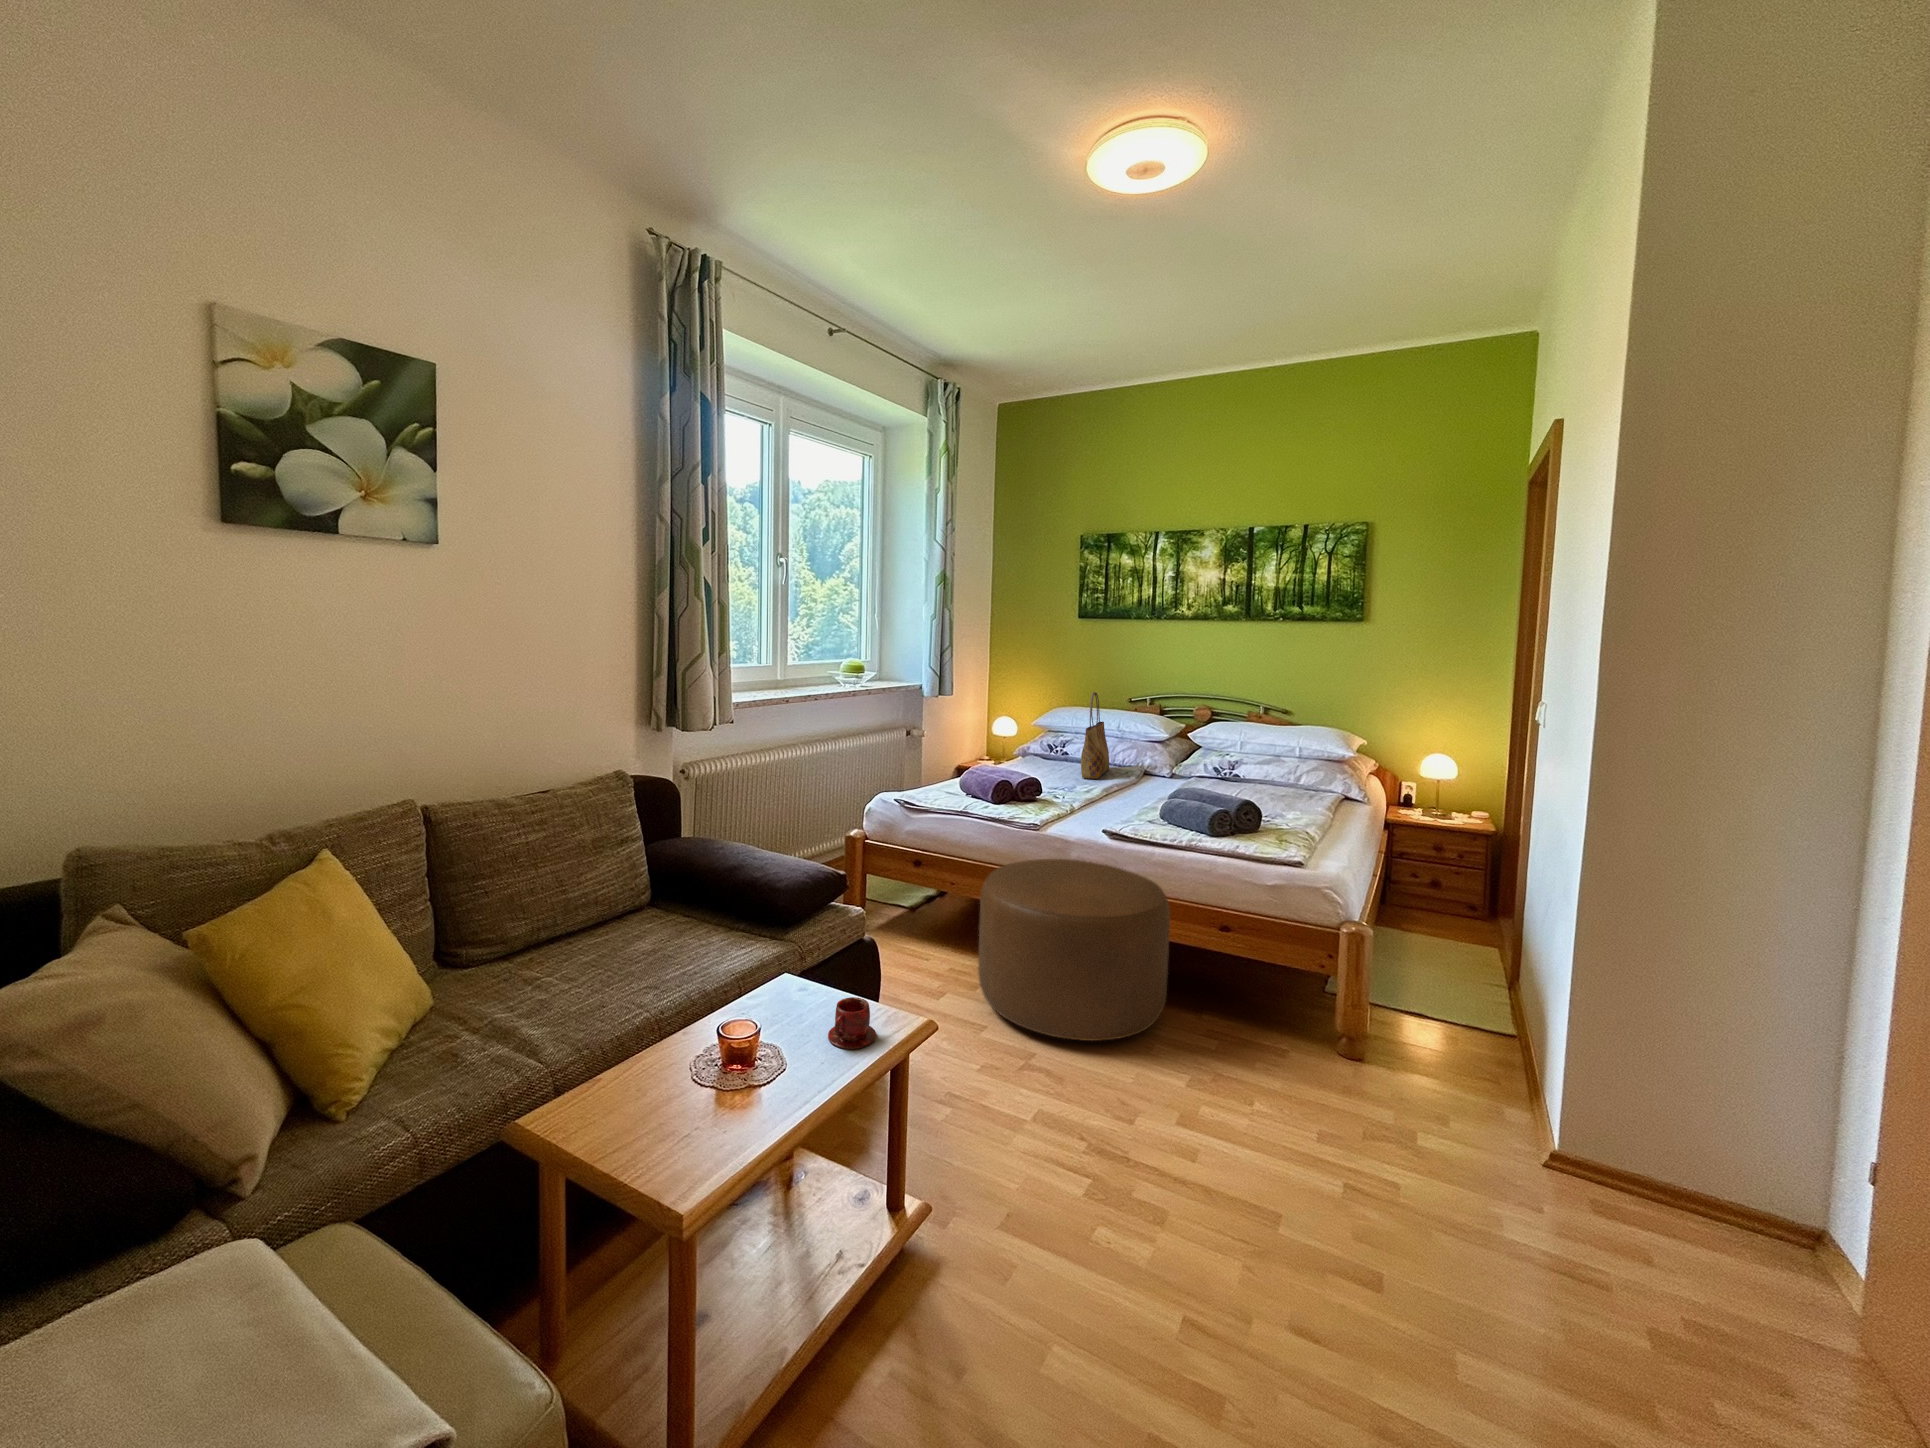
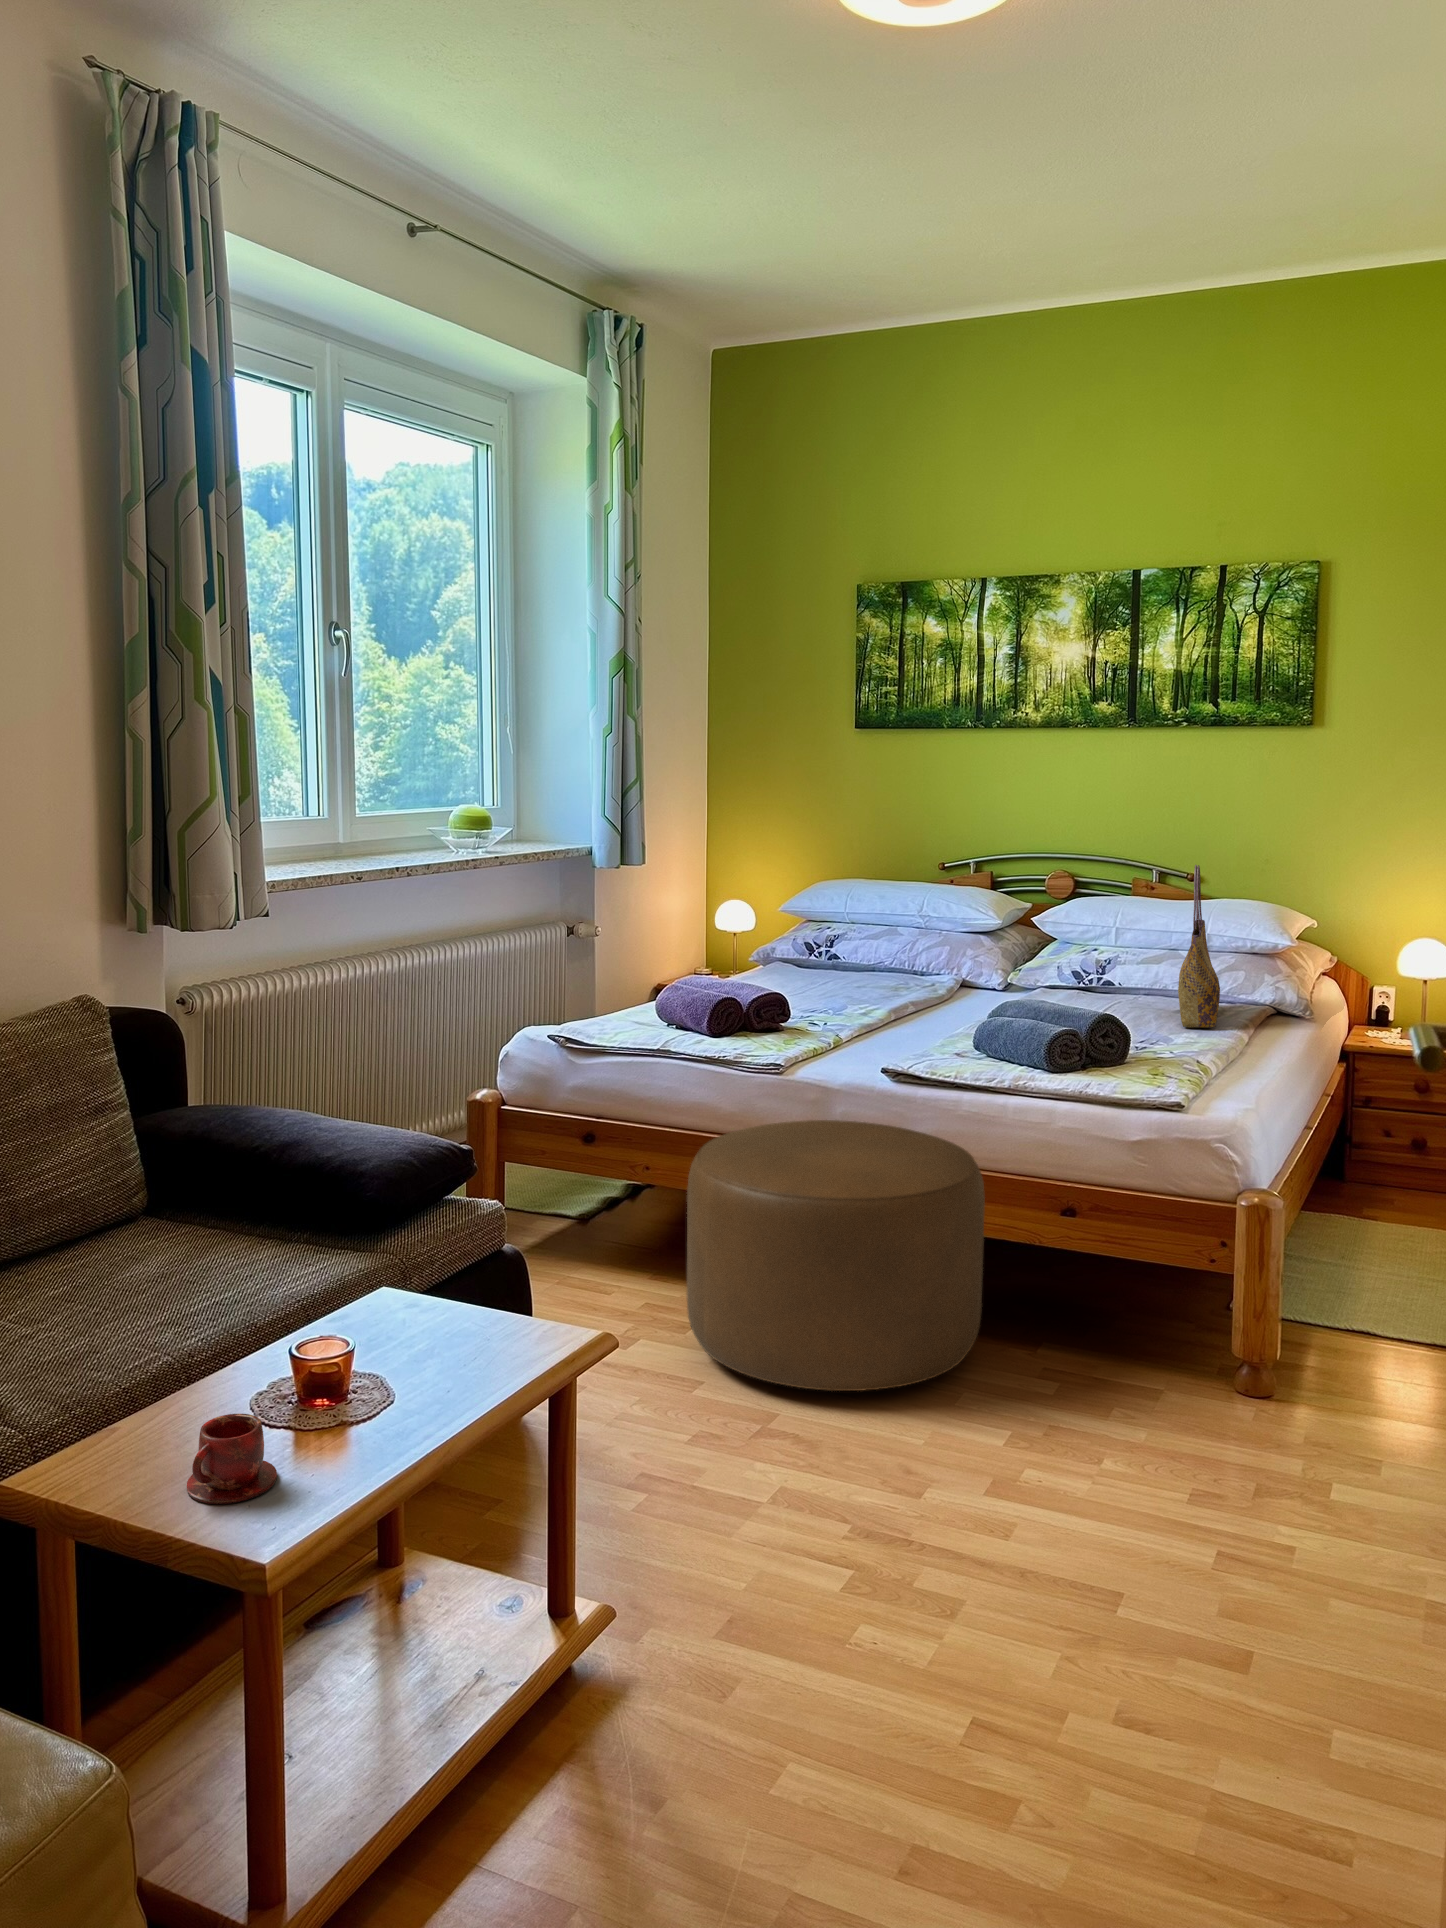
tote bag: present [1081,692,1109,779] -> present [1178,865,1220,1028]
teacup: present [828,997,876,1049] -> present [187,1414,277,1504]

